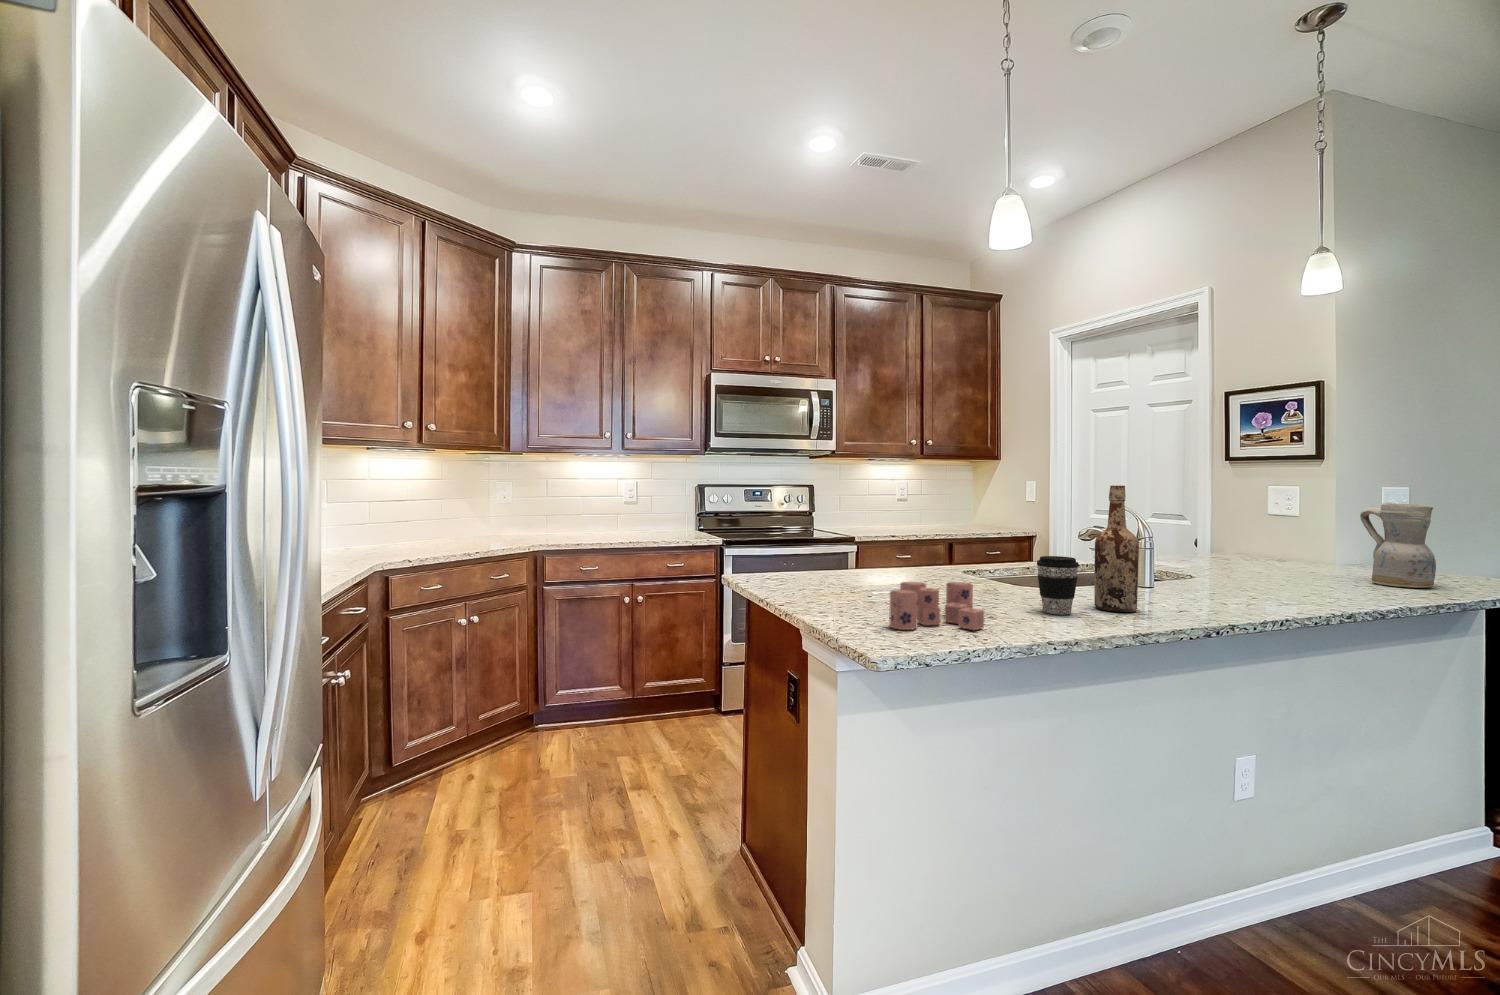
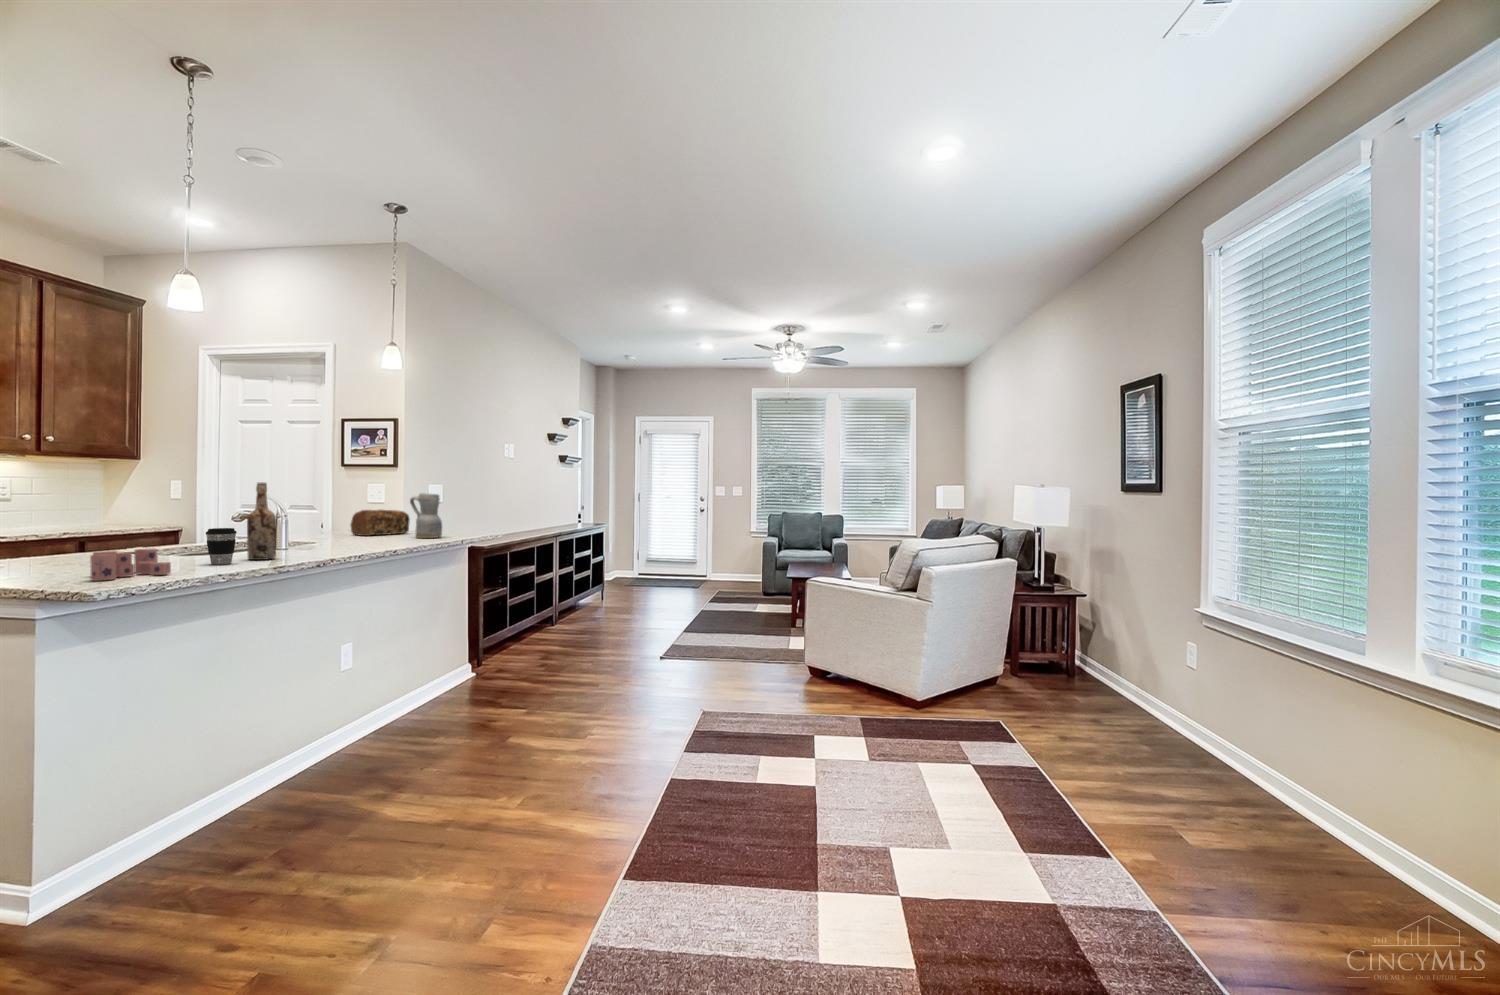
bread loaf: none [1241,527,1349,569] -> present [351,510,410,536]

